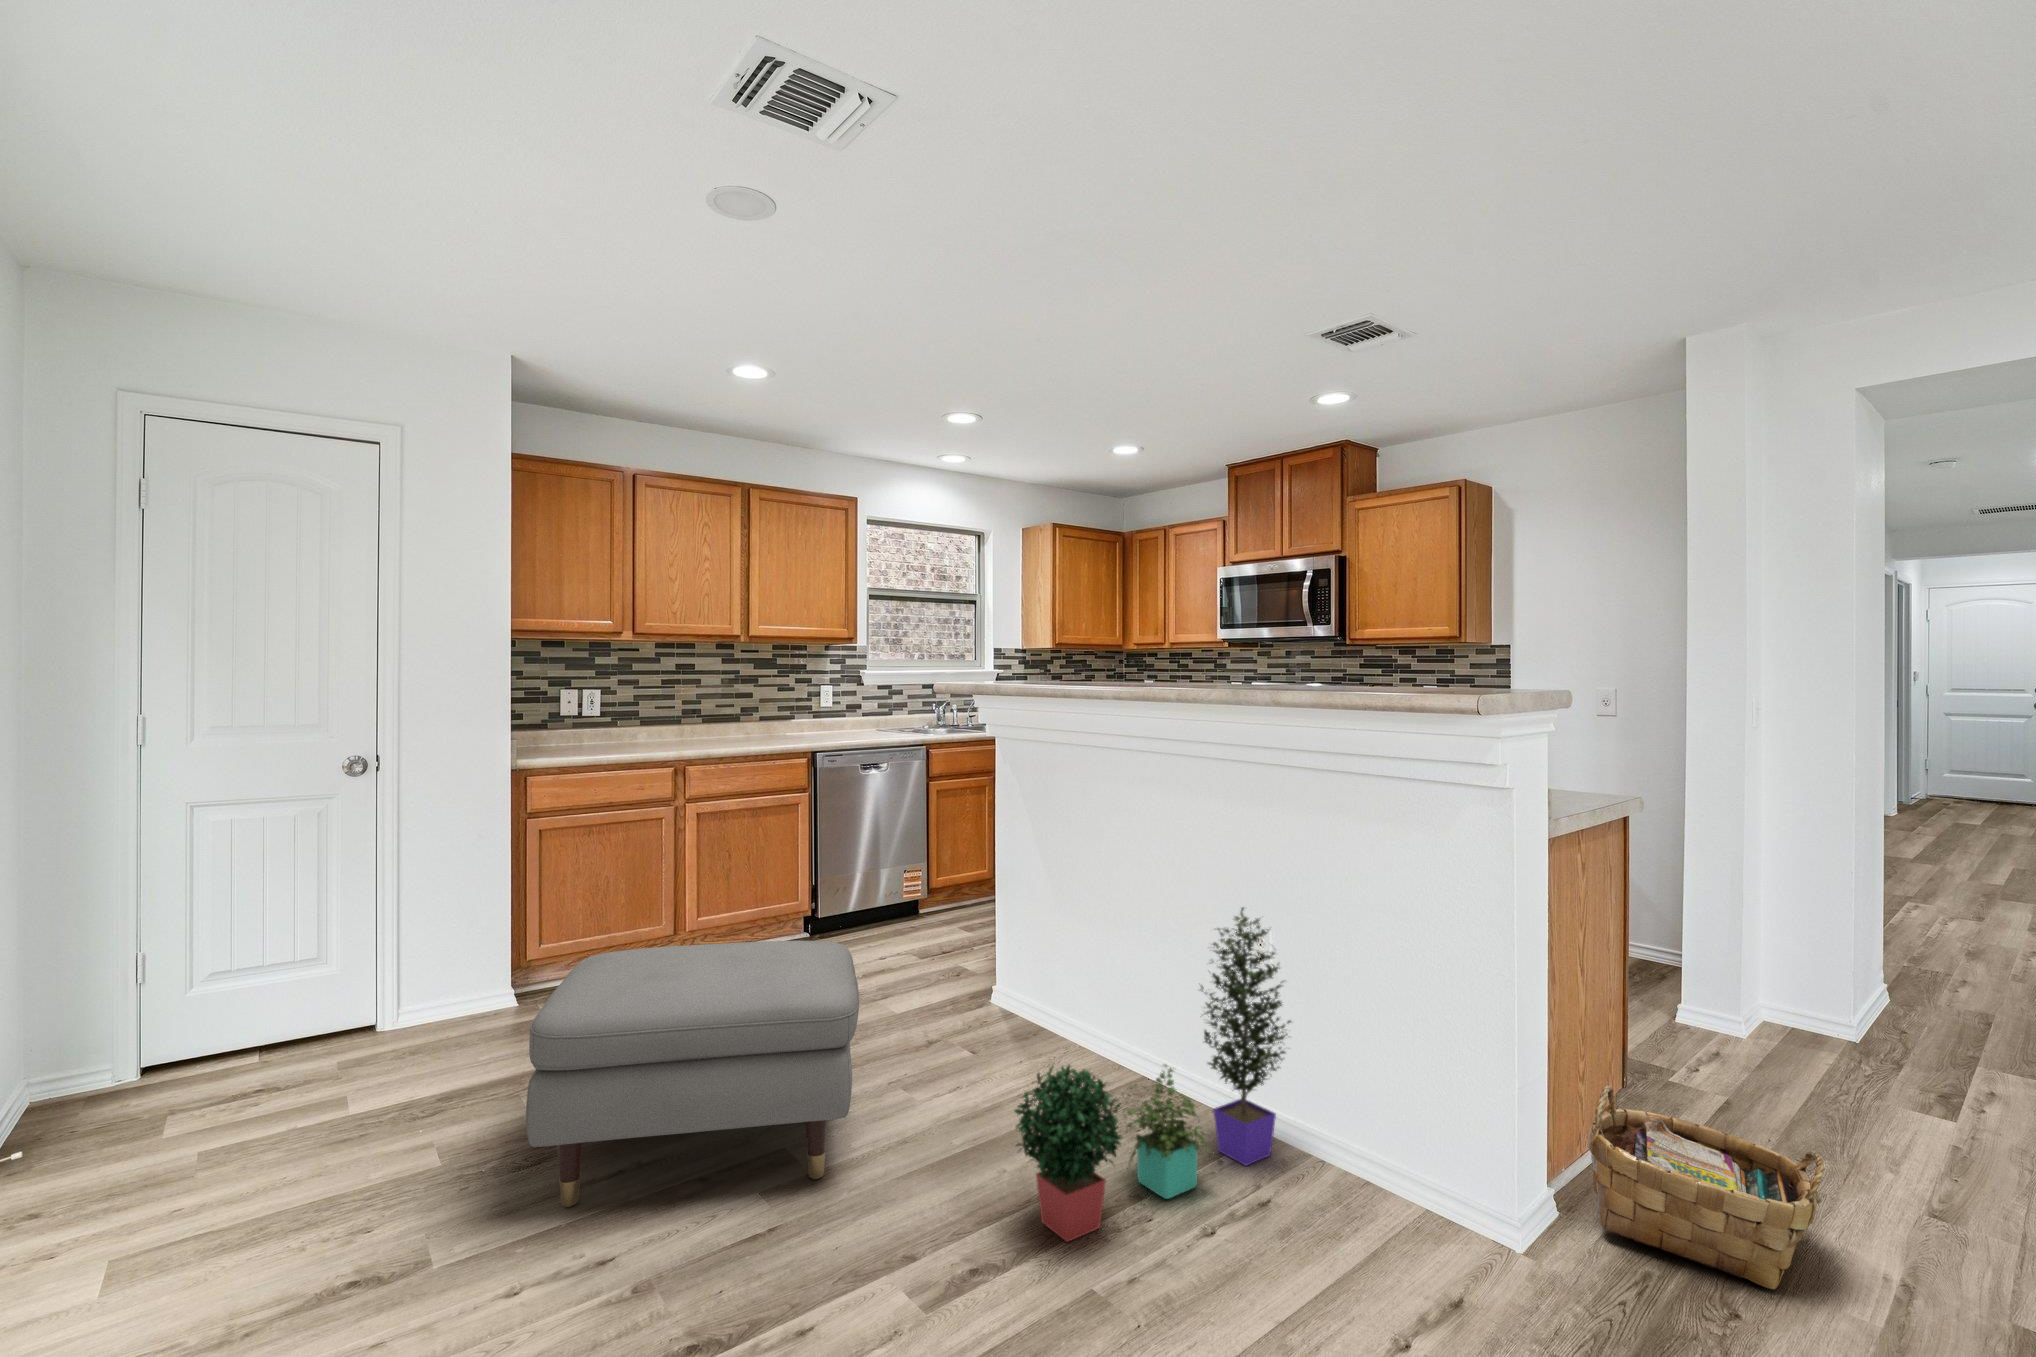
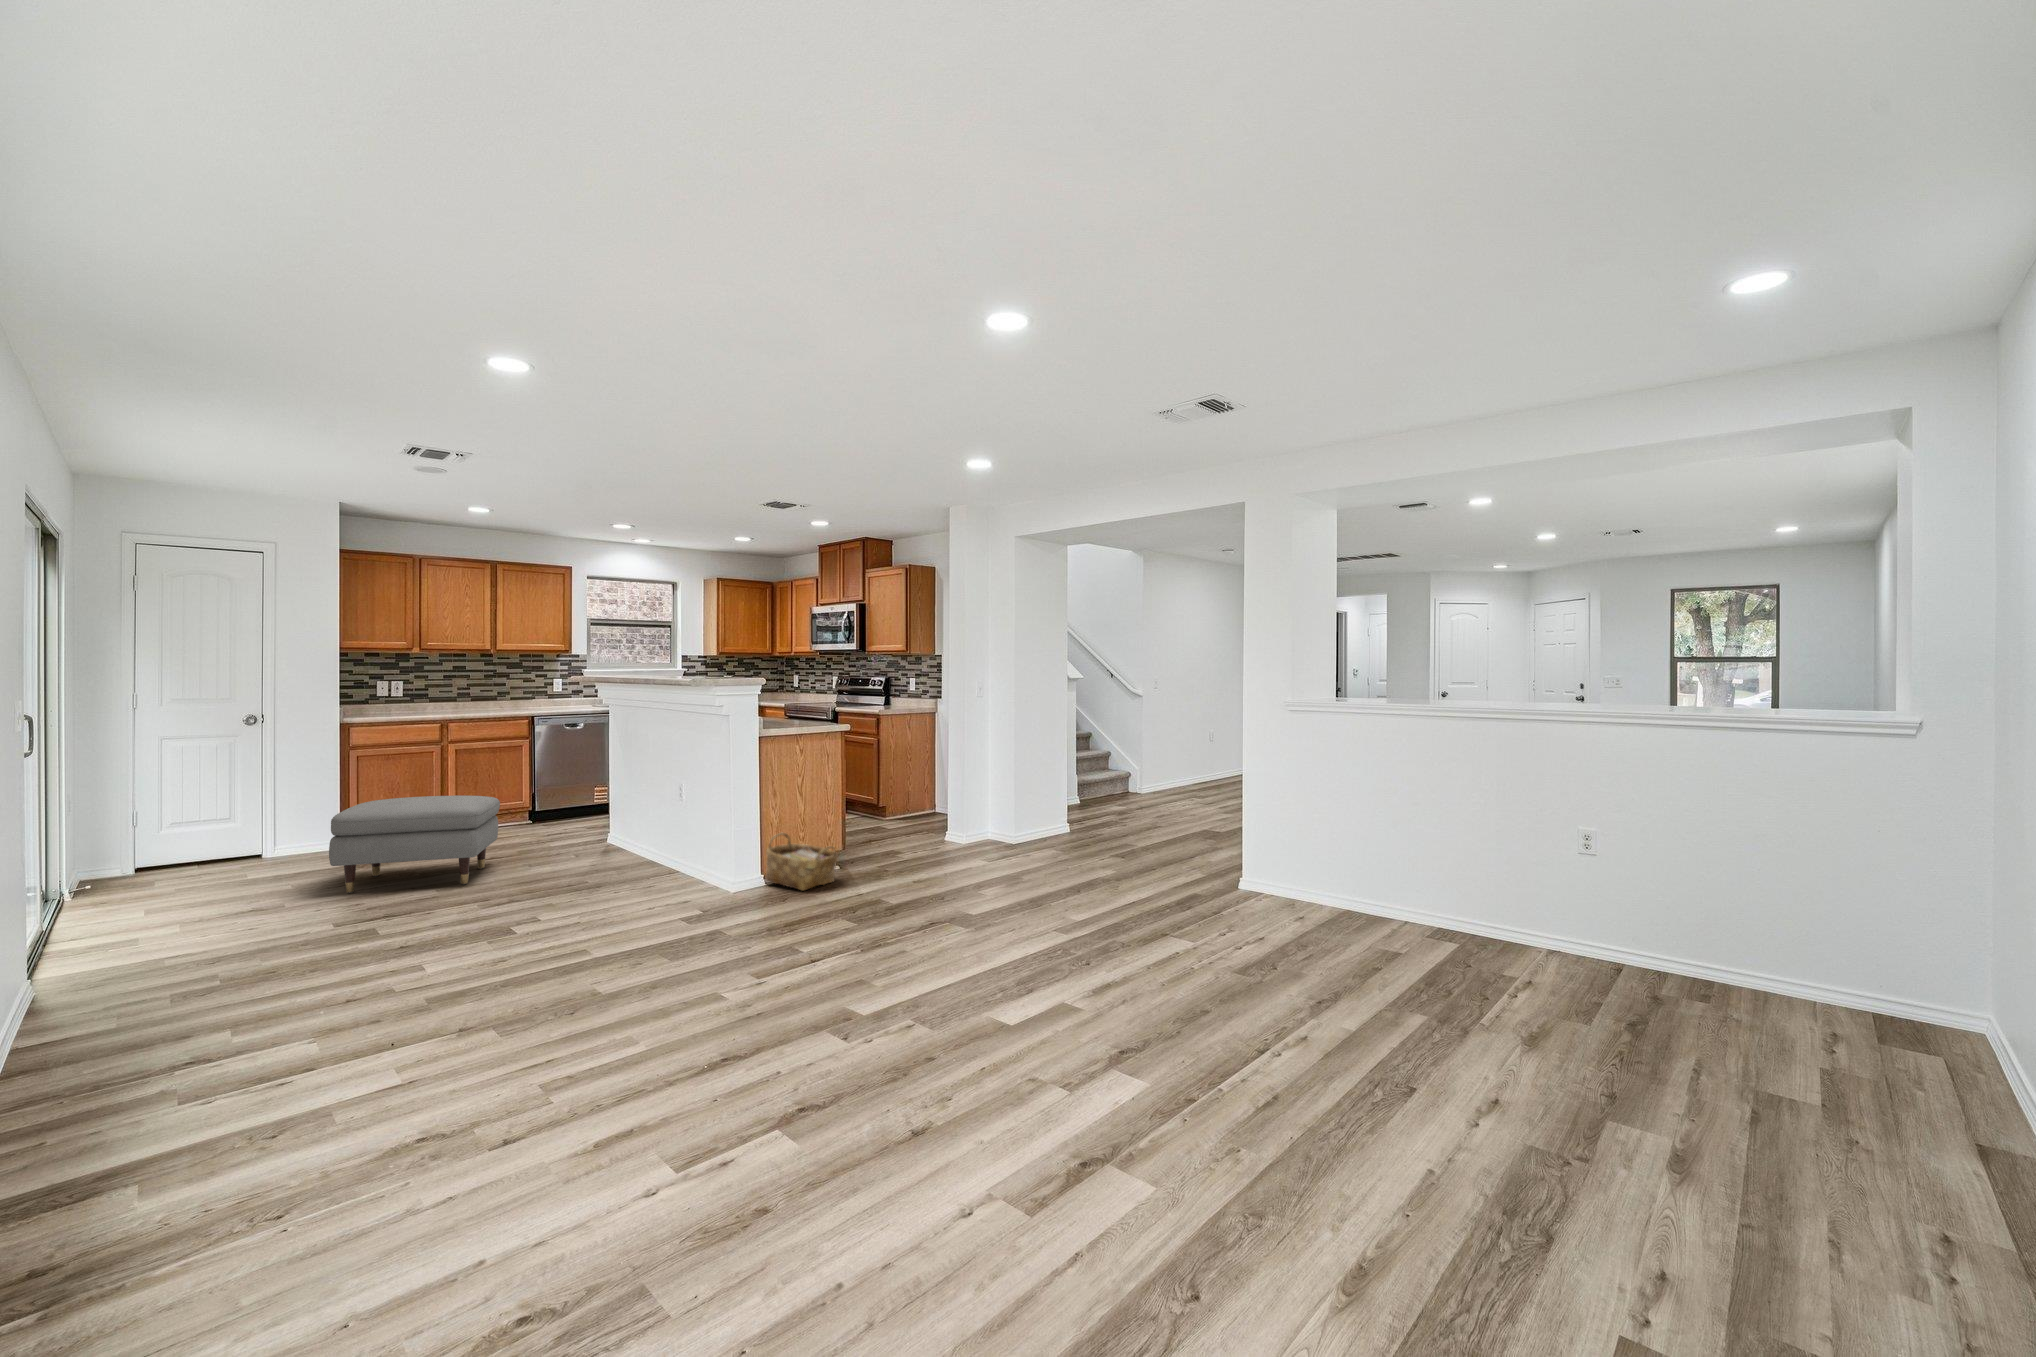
potted plant: present [1015,907,1291,1242] -> none [535,773,681,892]

